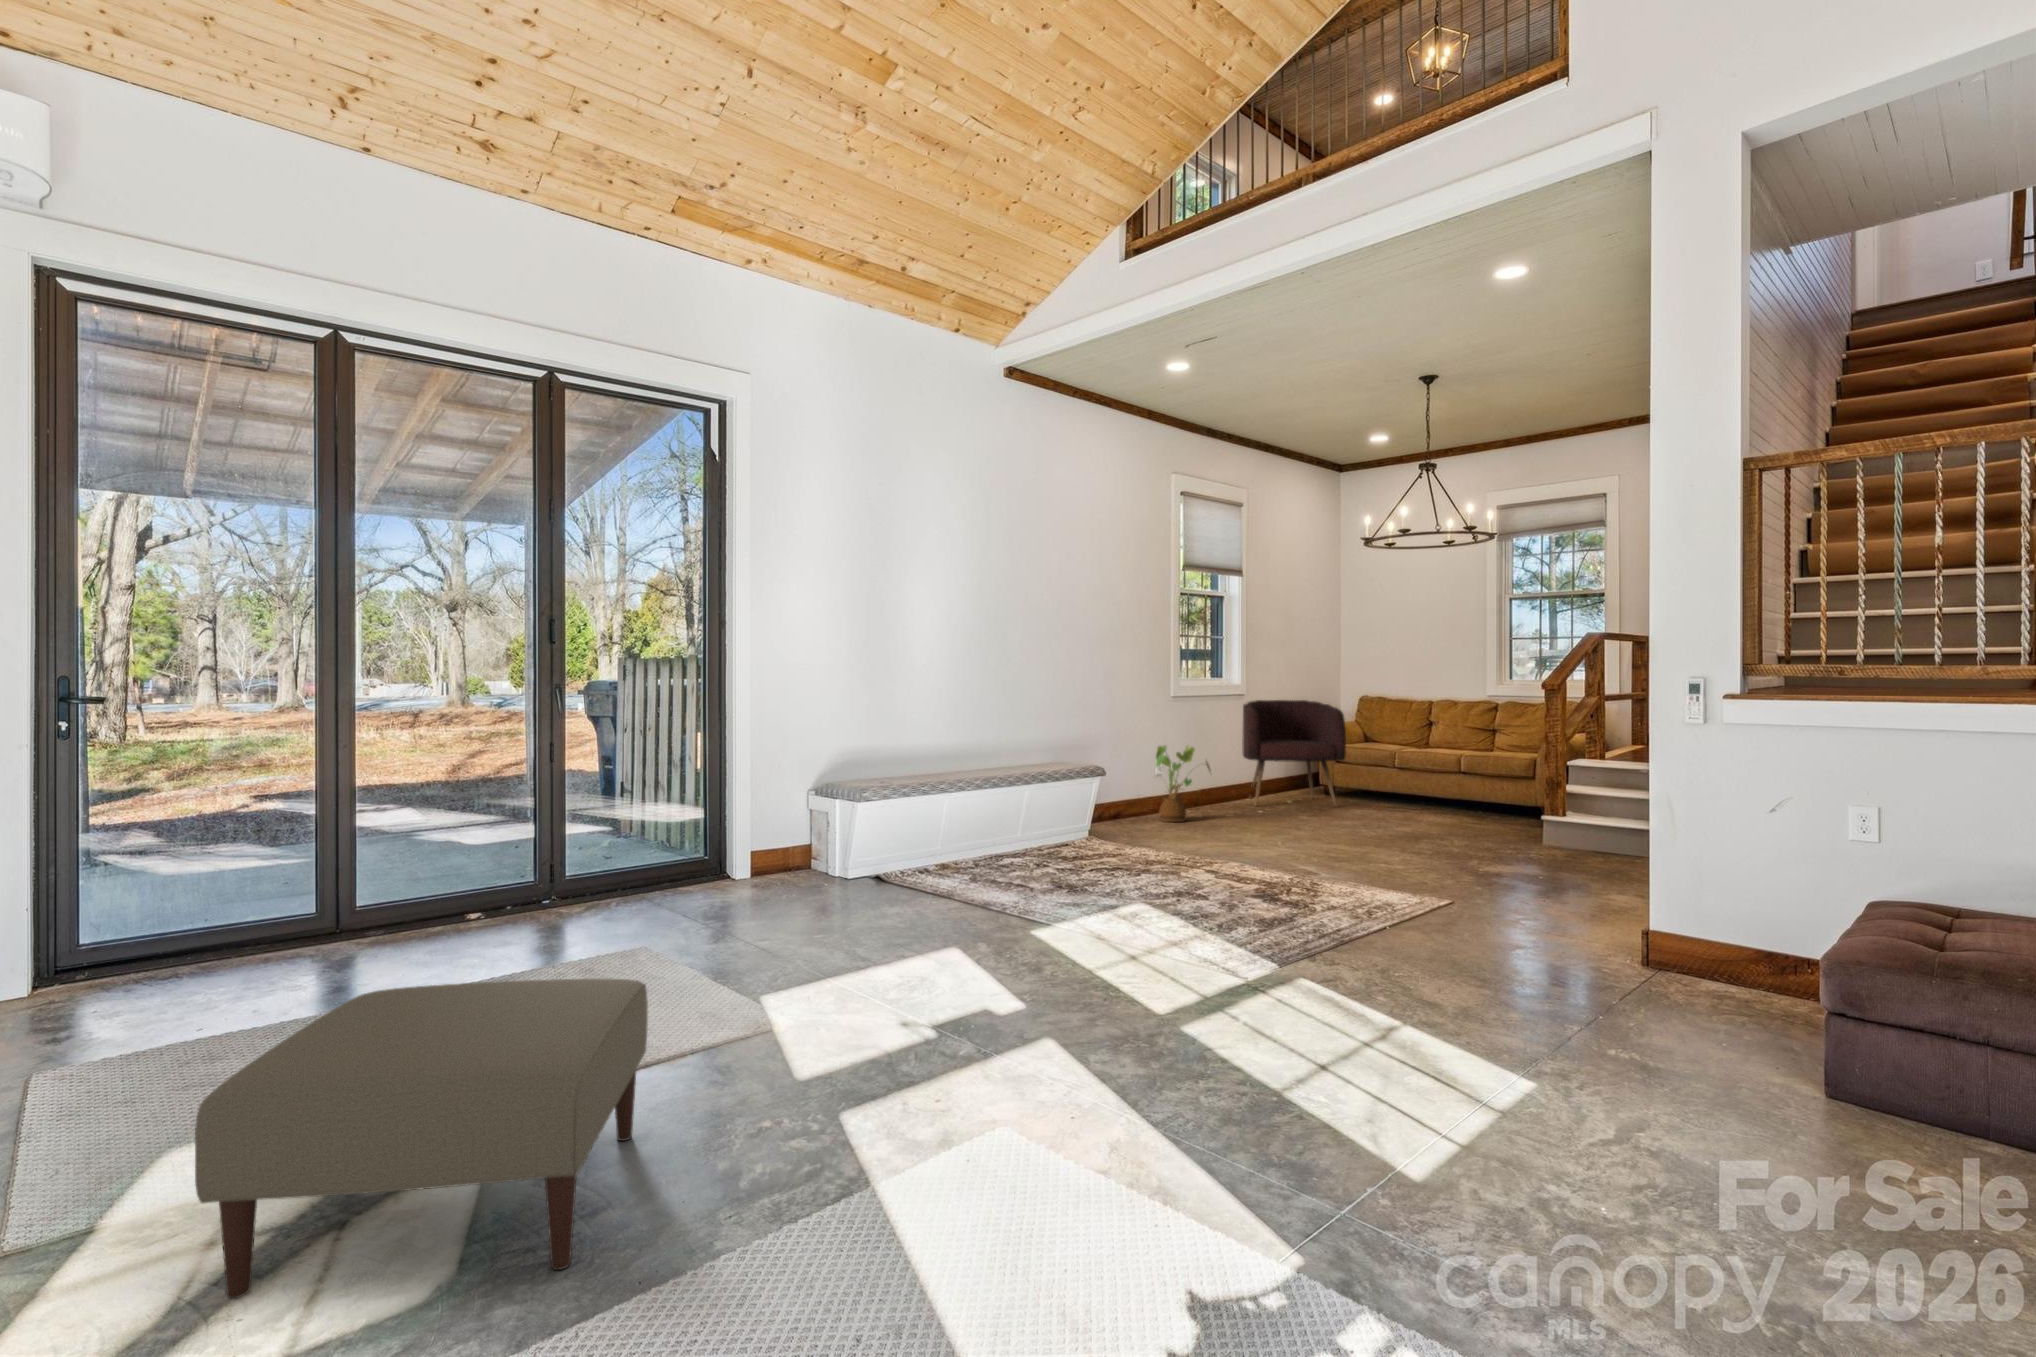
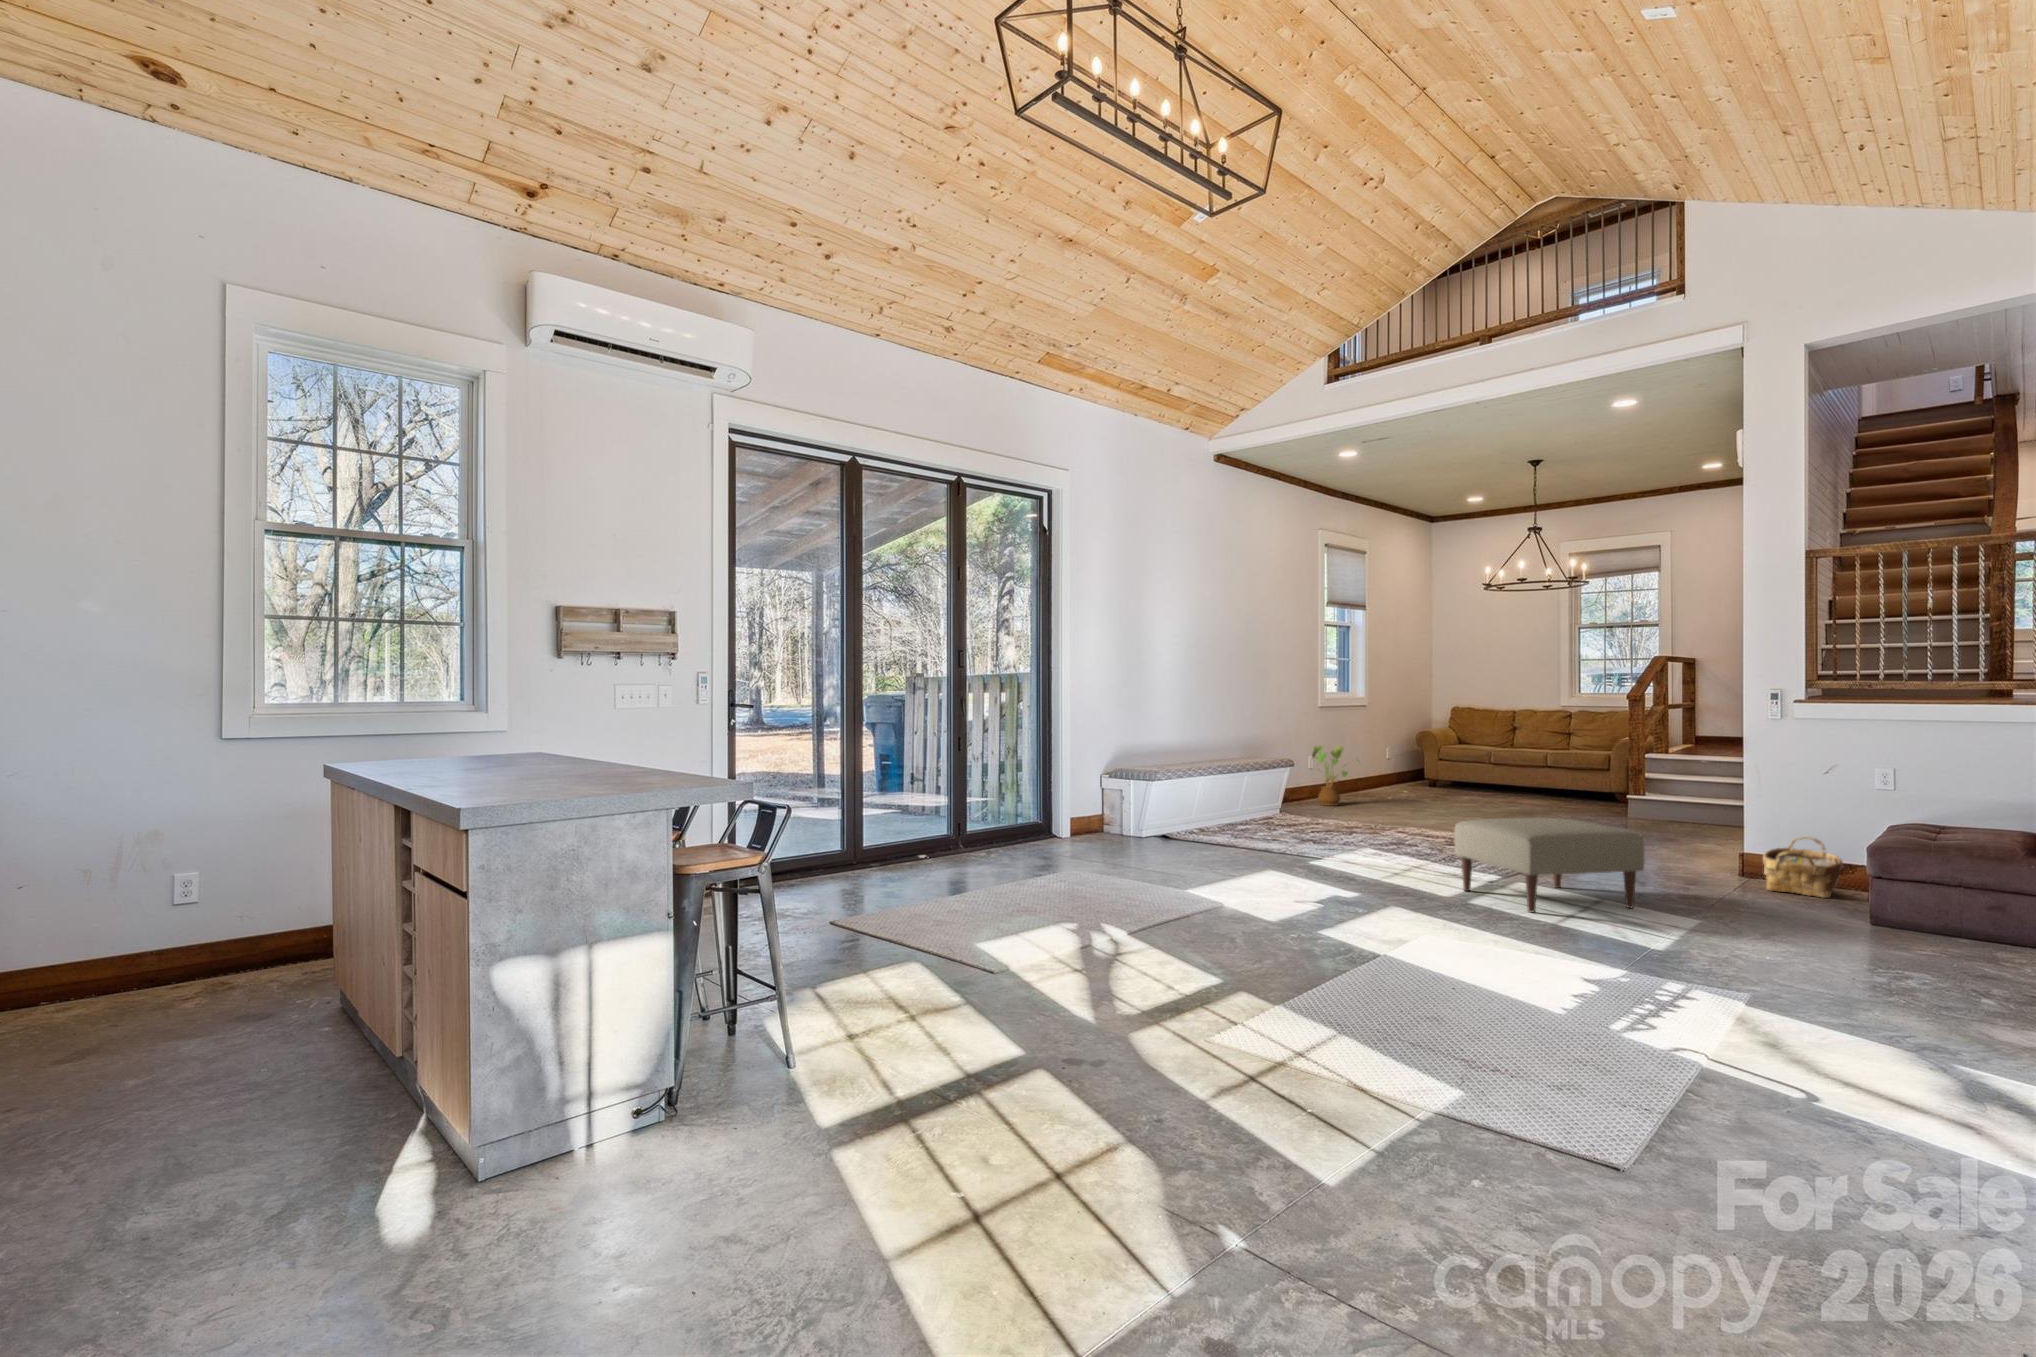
armchair: present [1242,700,1346,807] -> none [1367,710,1455,796]
woven basket: none [1666,909,1791,1016] -> present [1763,837,1843,898]
ottoman: present [195,979,648,1298] -> present [1454,818,1644,912]

